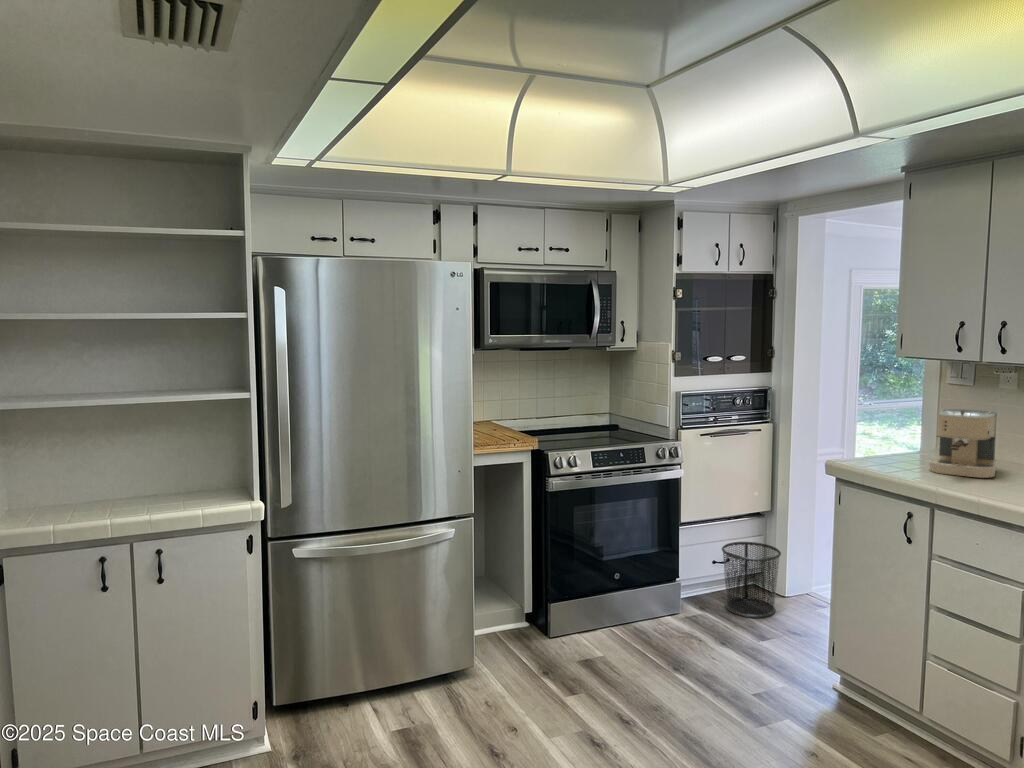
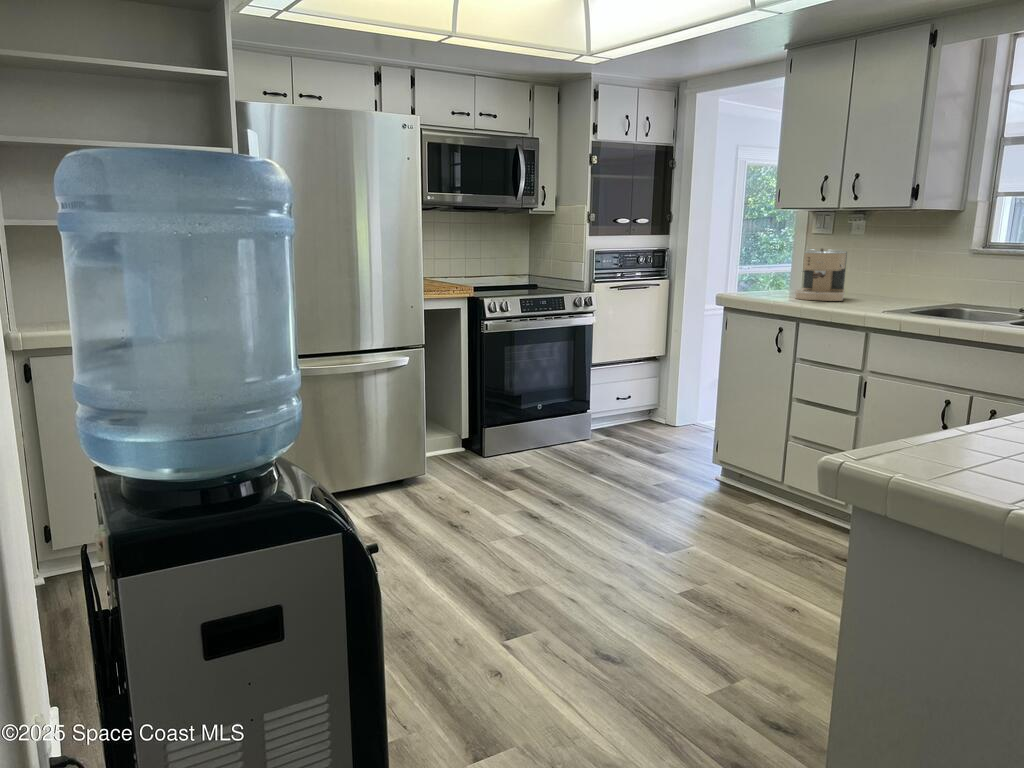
waste bin: present [722,542,781,618] -> none [626,380,675,440]

